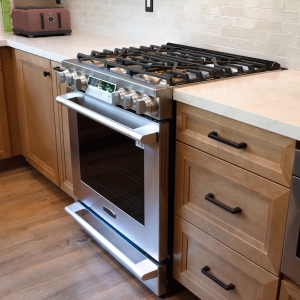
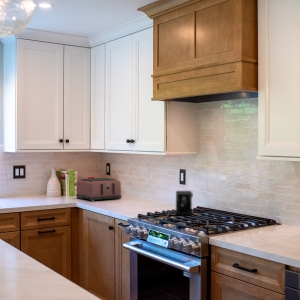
coffee maker: none [134,19,191,55] -> present [176,191,213,215]

